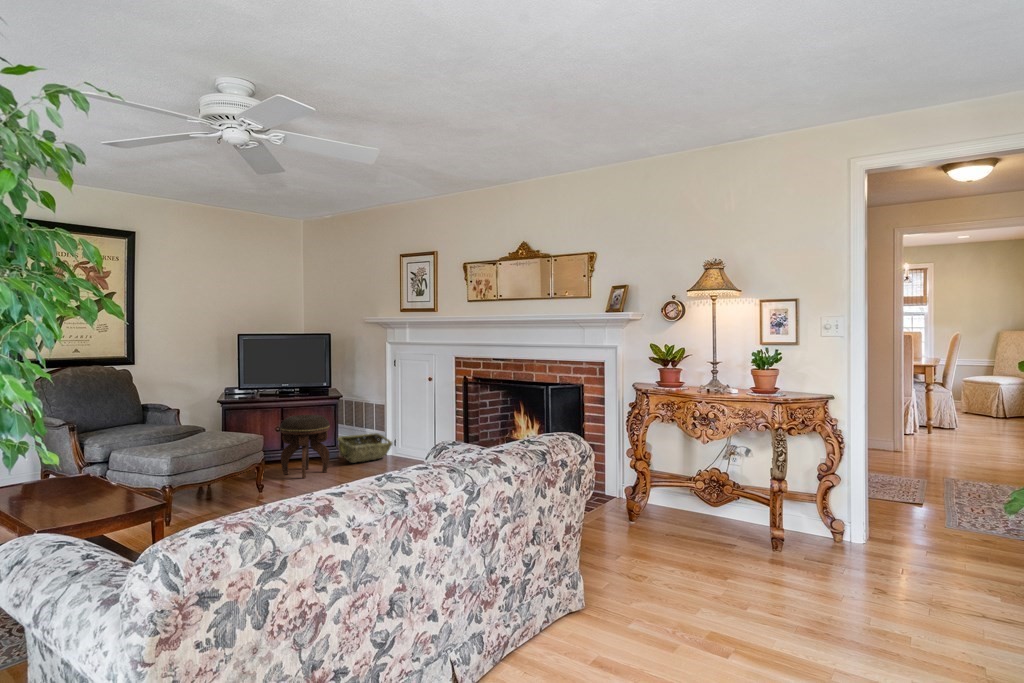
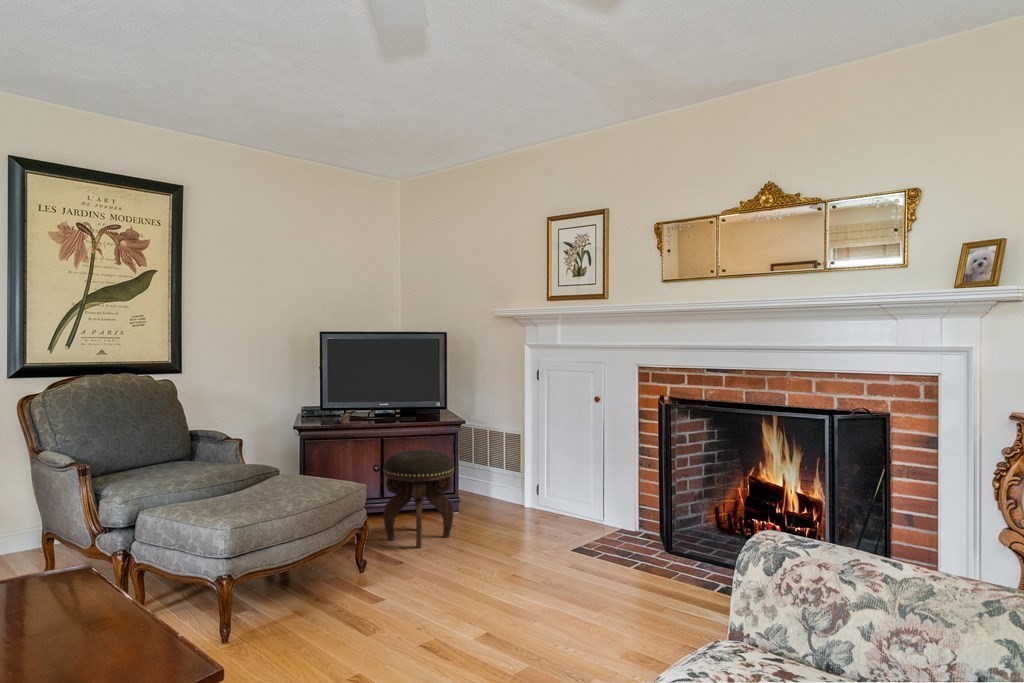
woven basket: present [337,433,392,463] -> none [459,476,538,522]

